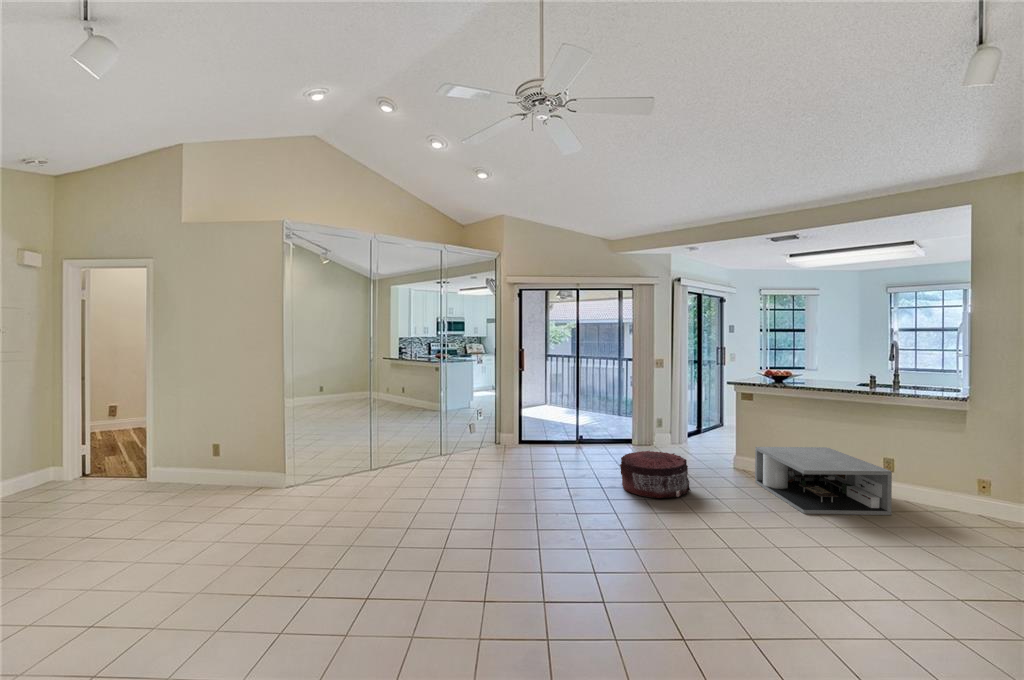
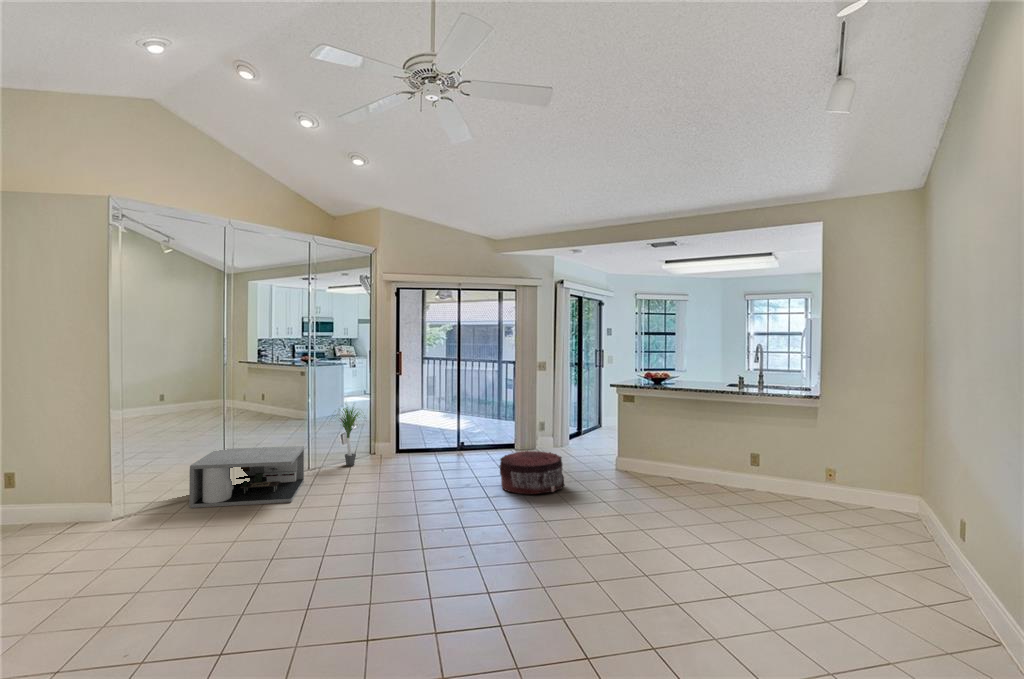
potted plant: none [457,392,497,454] -> present [340,407,359,466]
coffee table: present [755,447,892,515] -> present [189,446,304,508]

